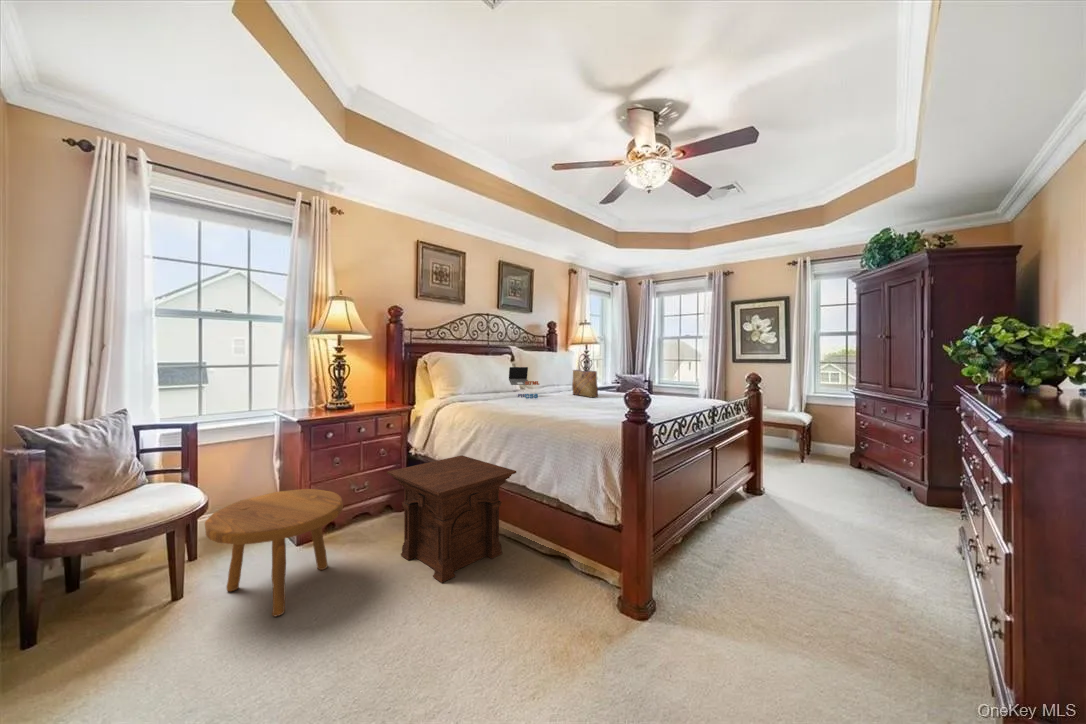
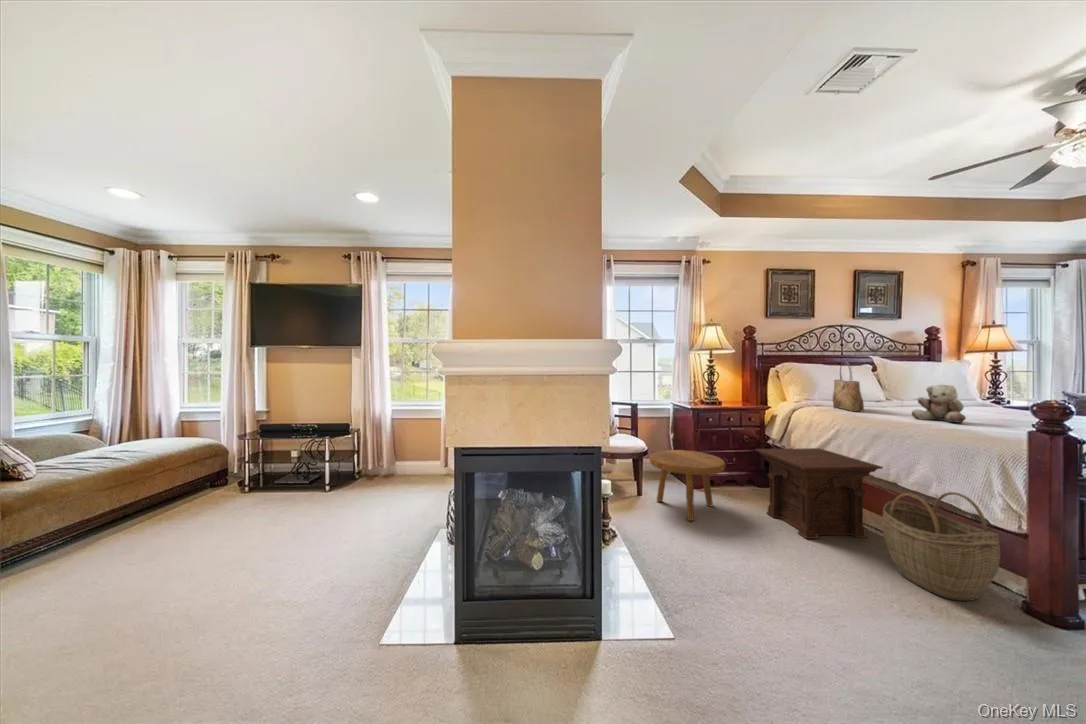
tote bag: present [572,354,598,397] -> present [833,362,864,411]
laptop: present [509,367,539,399] -> none [870,376,912,407]
teddy bear: none [540,377,578,414] -> present [912,385,966,423]
woven basket: none [515,492,603,616] -> present [882,492,1000,601]

